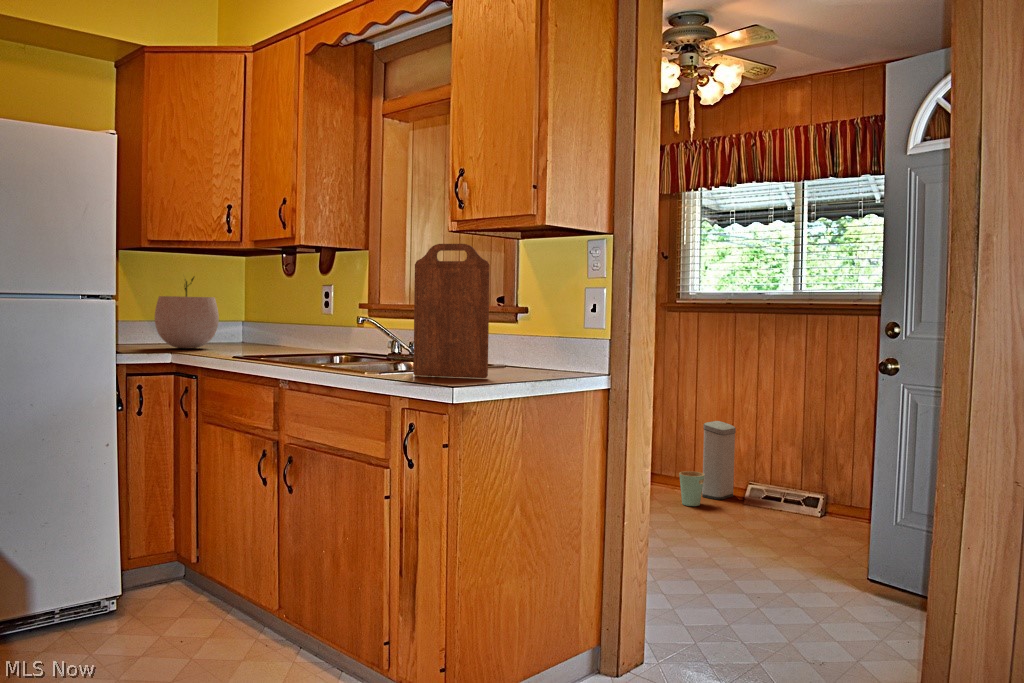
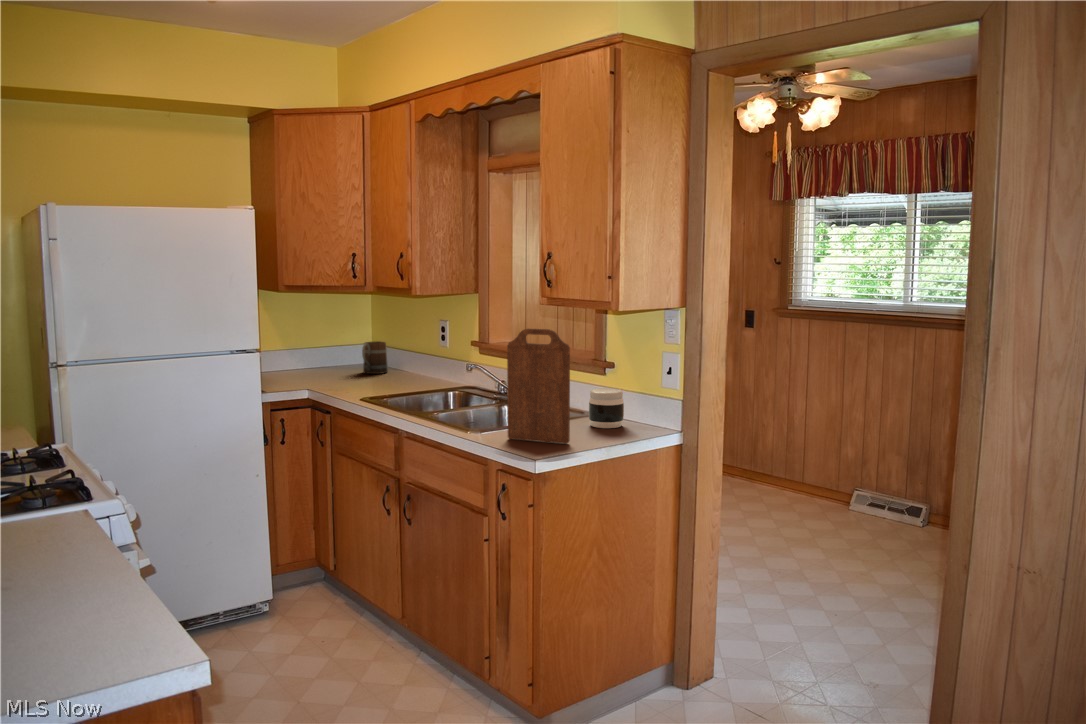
plant pot: present [155,277,219,349] -> none [293,315,347,381]
mug: none [236,312,265,346] -> present [362,341,388,374]
jar: none [504,331,543,372] -> present [589,388,624,428]
trash can: present [679,421,736,506] -> none [782,430,842,515]

